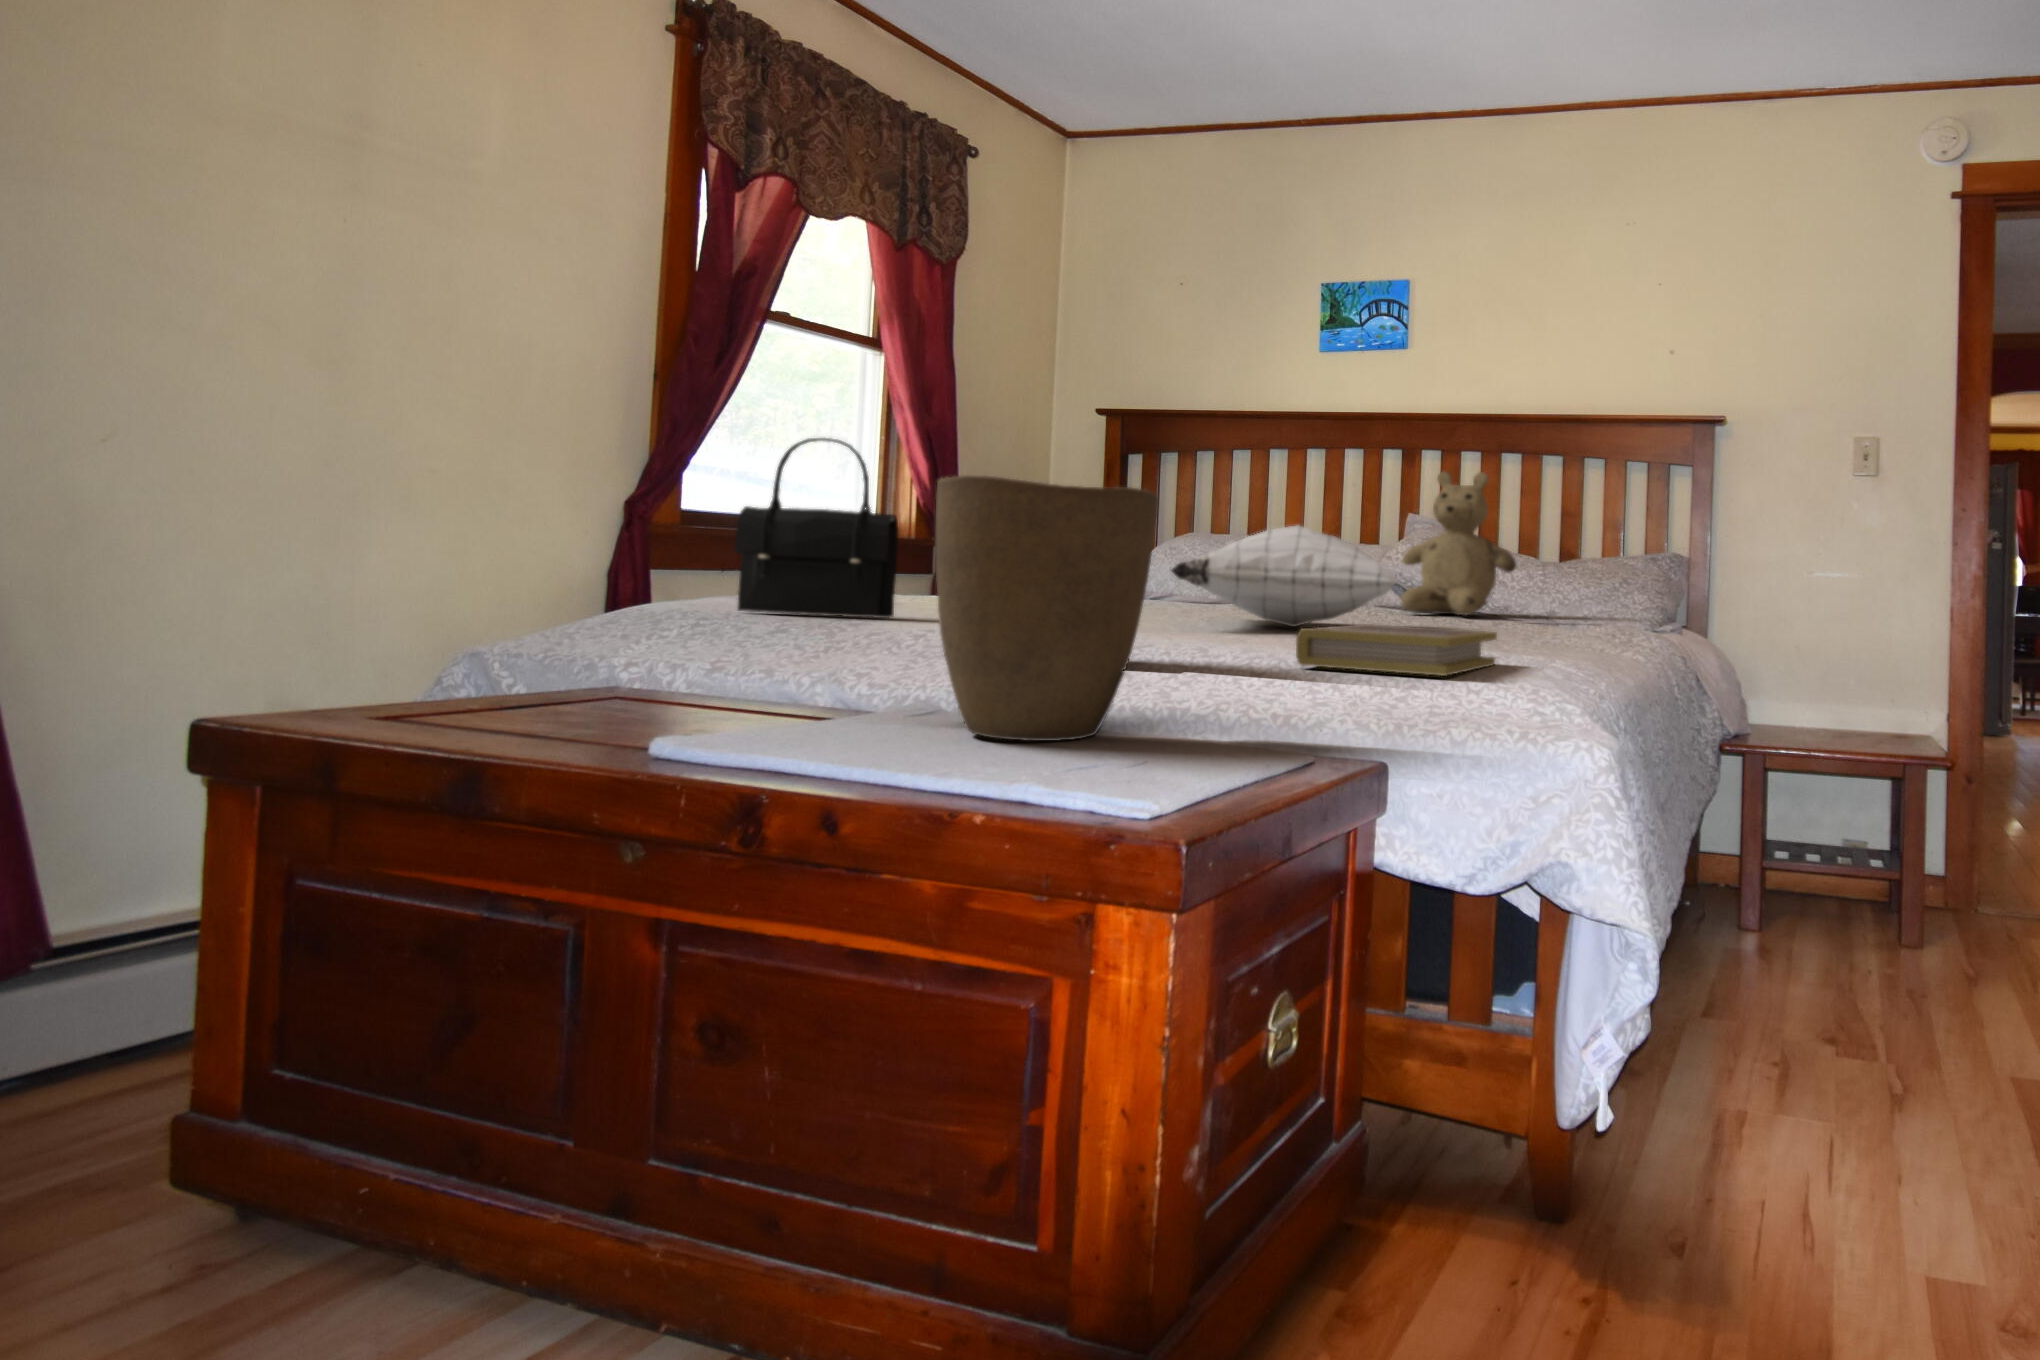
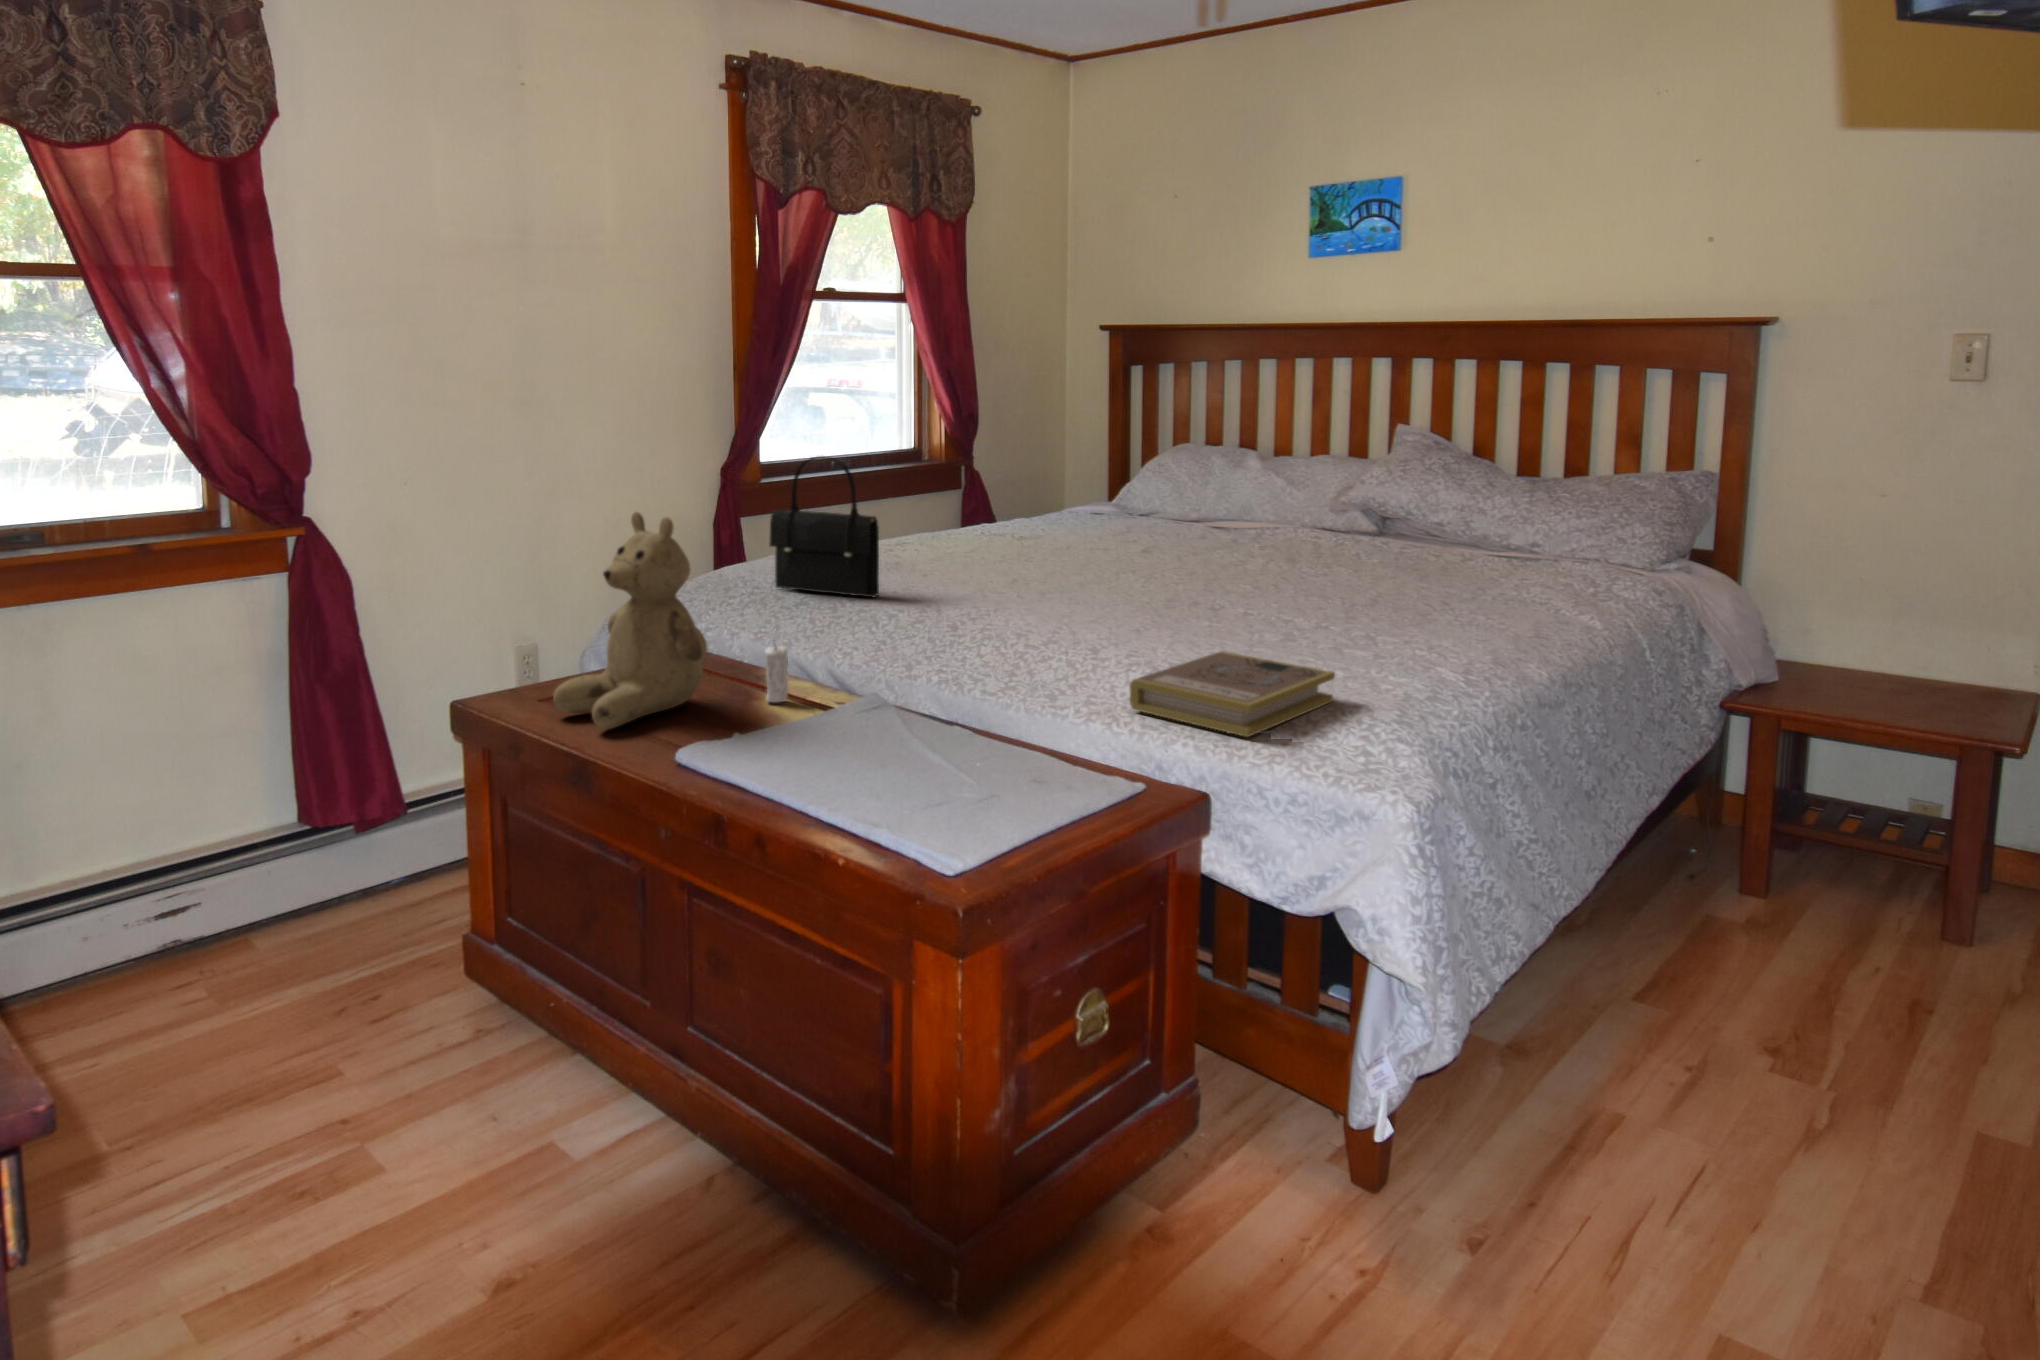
teddy bear: present [1401,471,1516,616] -> present [553,512,707,729]
vase: present [936,475,1158,741] -> none [844,552,1010,768]
pillow: present [1171,526,1396,626] -> none [1084,512,1319,603]
candle: none [761,617,801,709] -> present [765,646,788,702]

